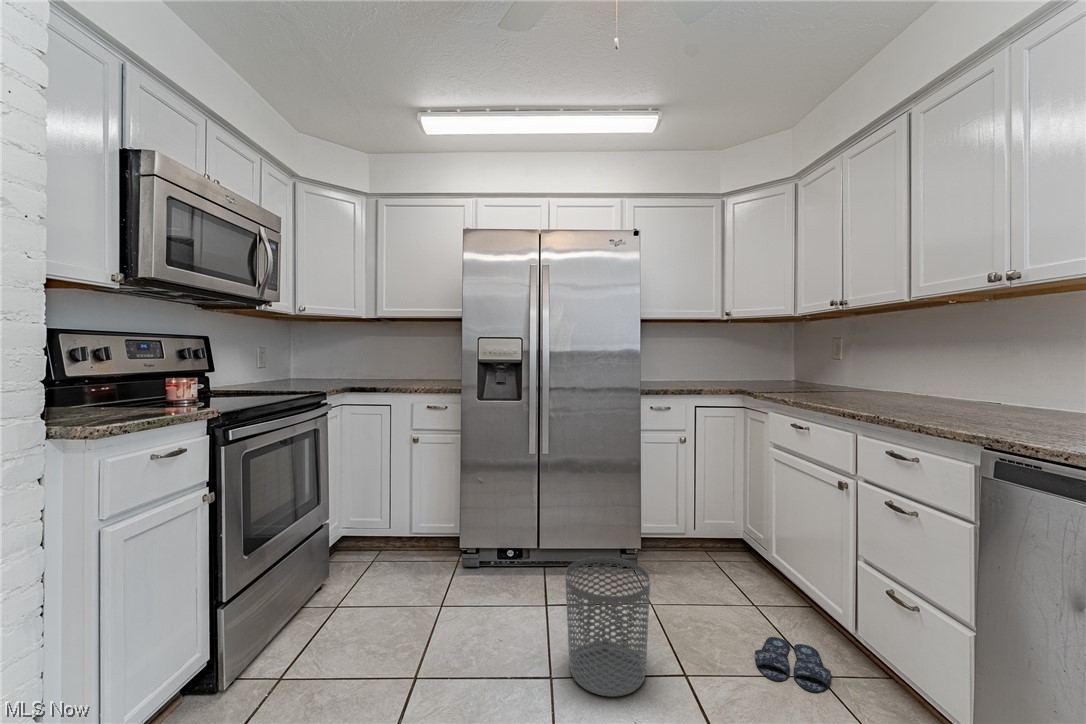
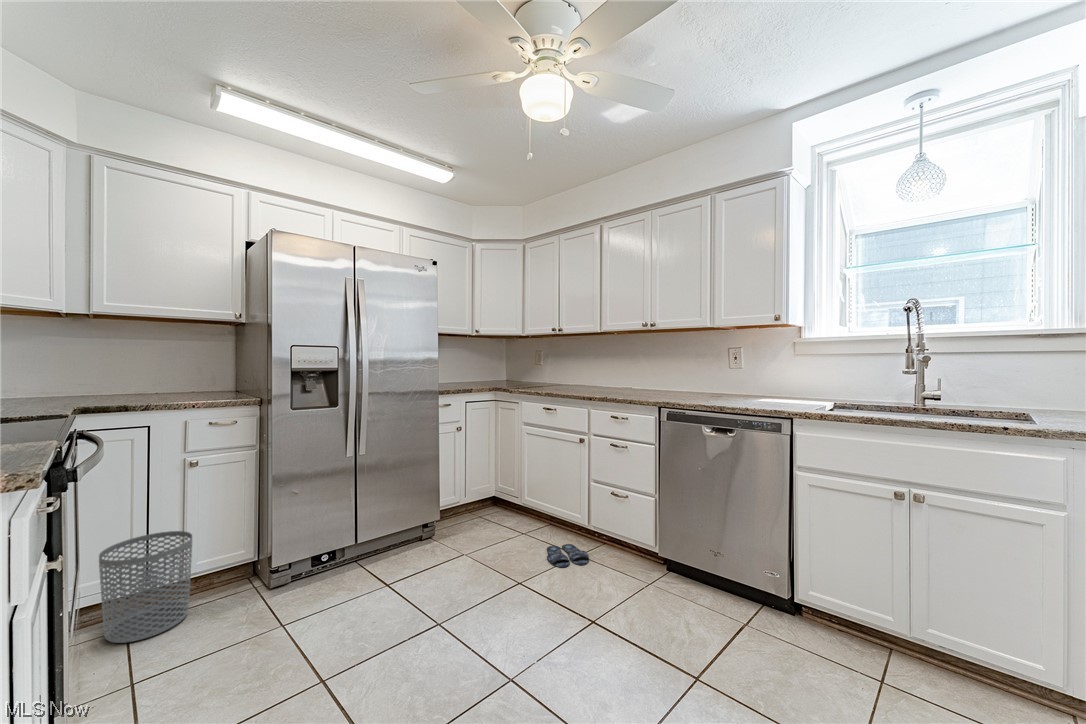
waste bin: present [565,557,650,697] -> present [99,531,192,643]

